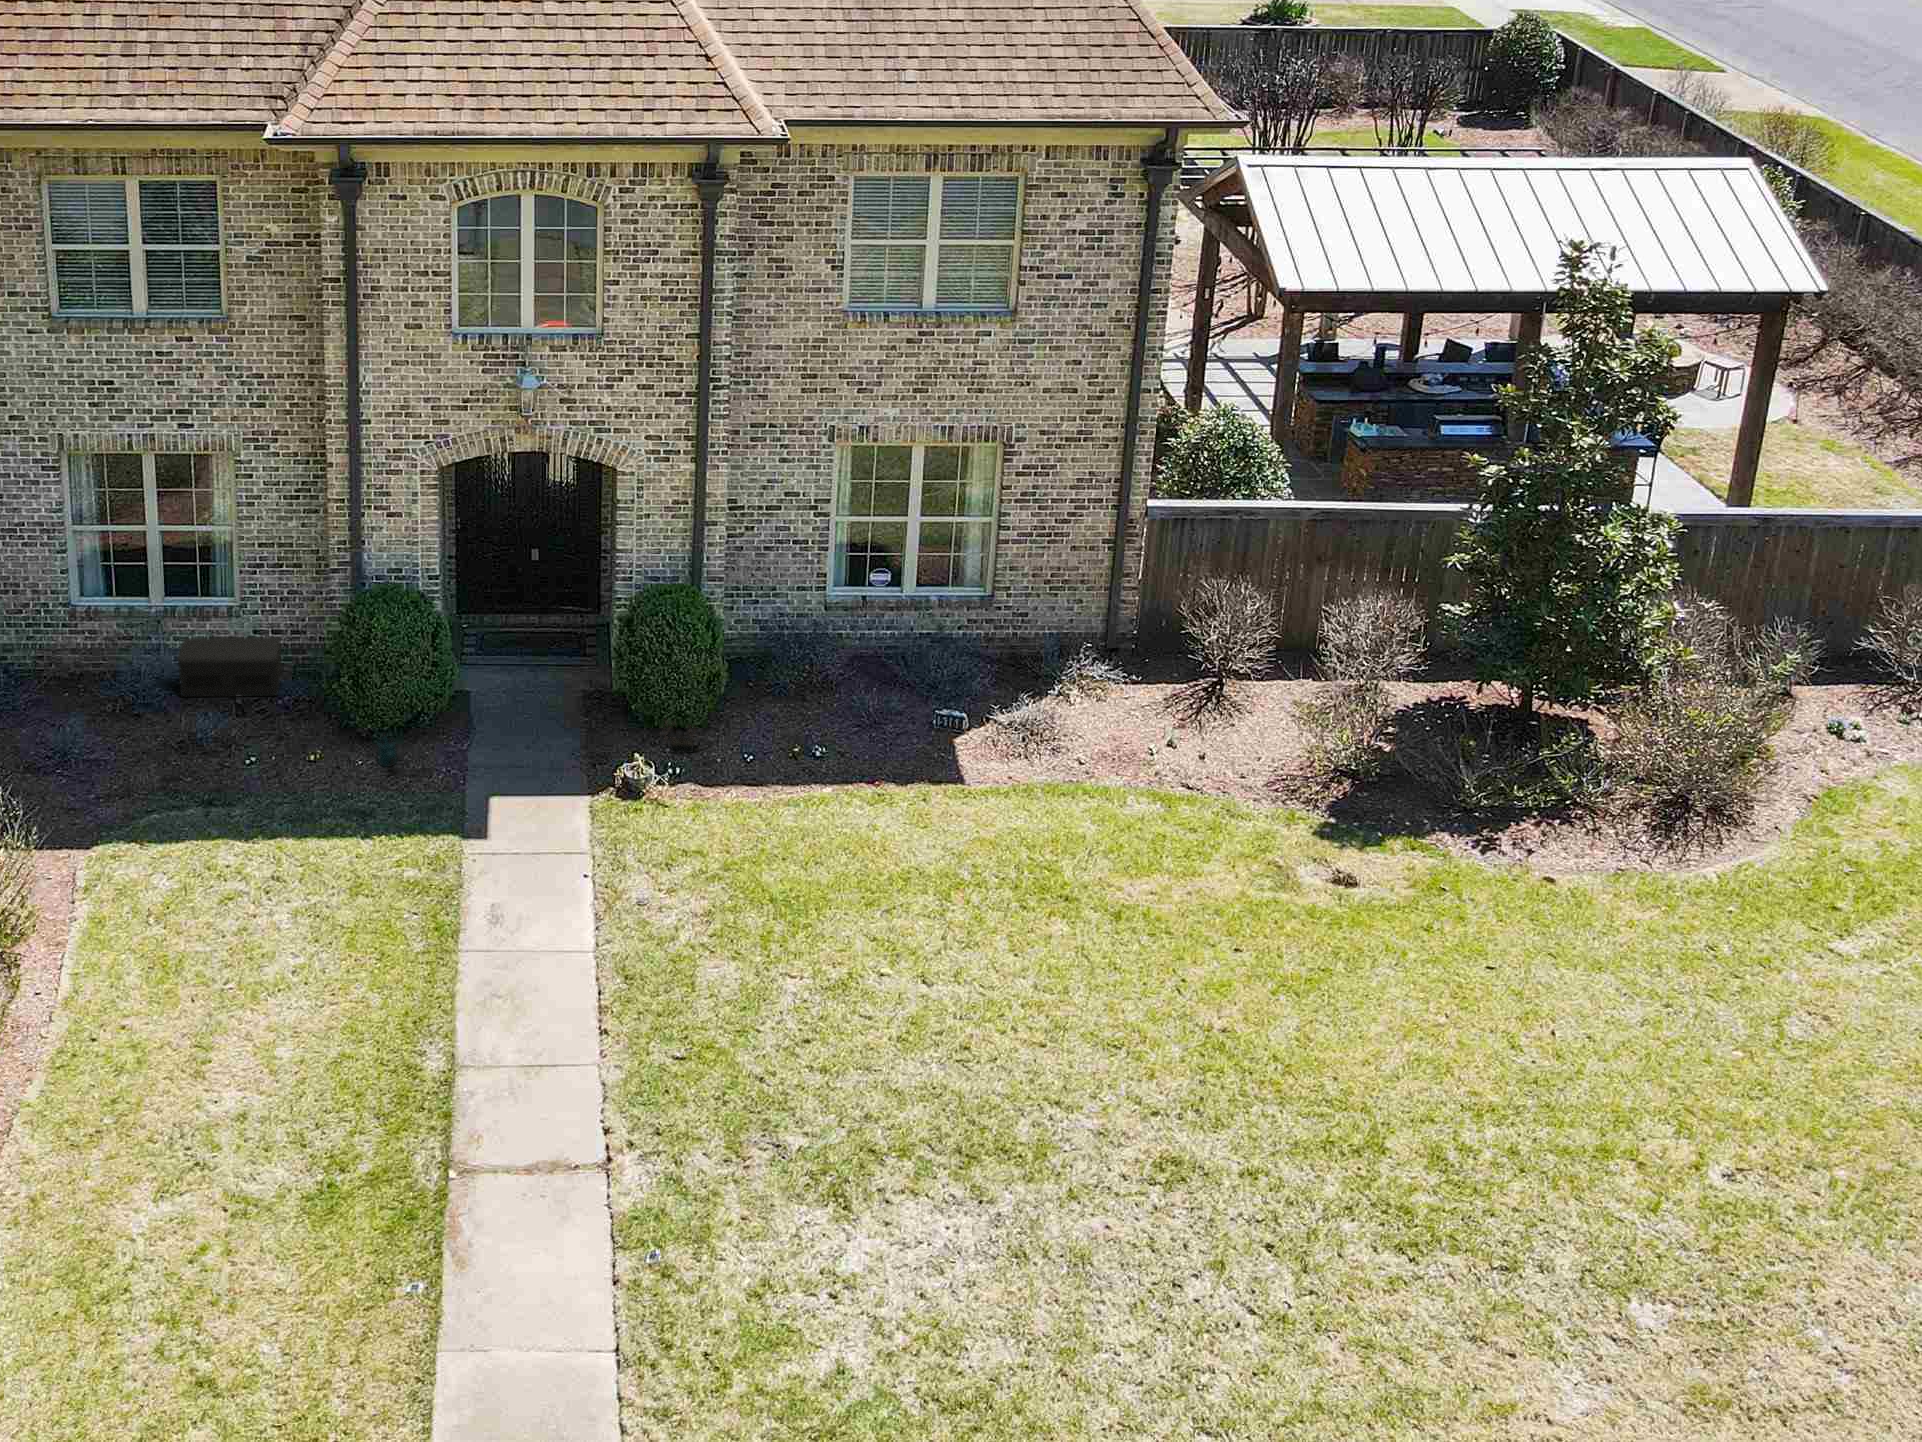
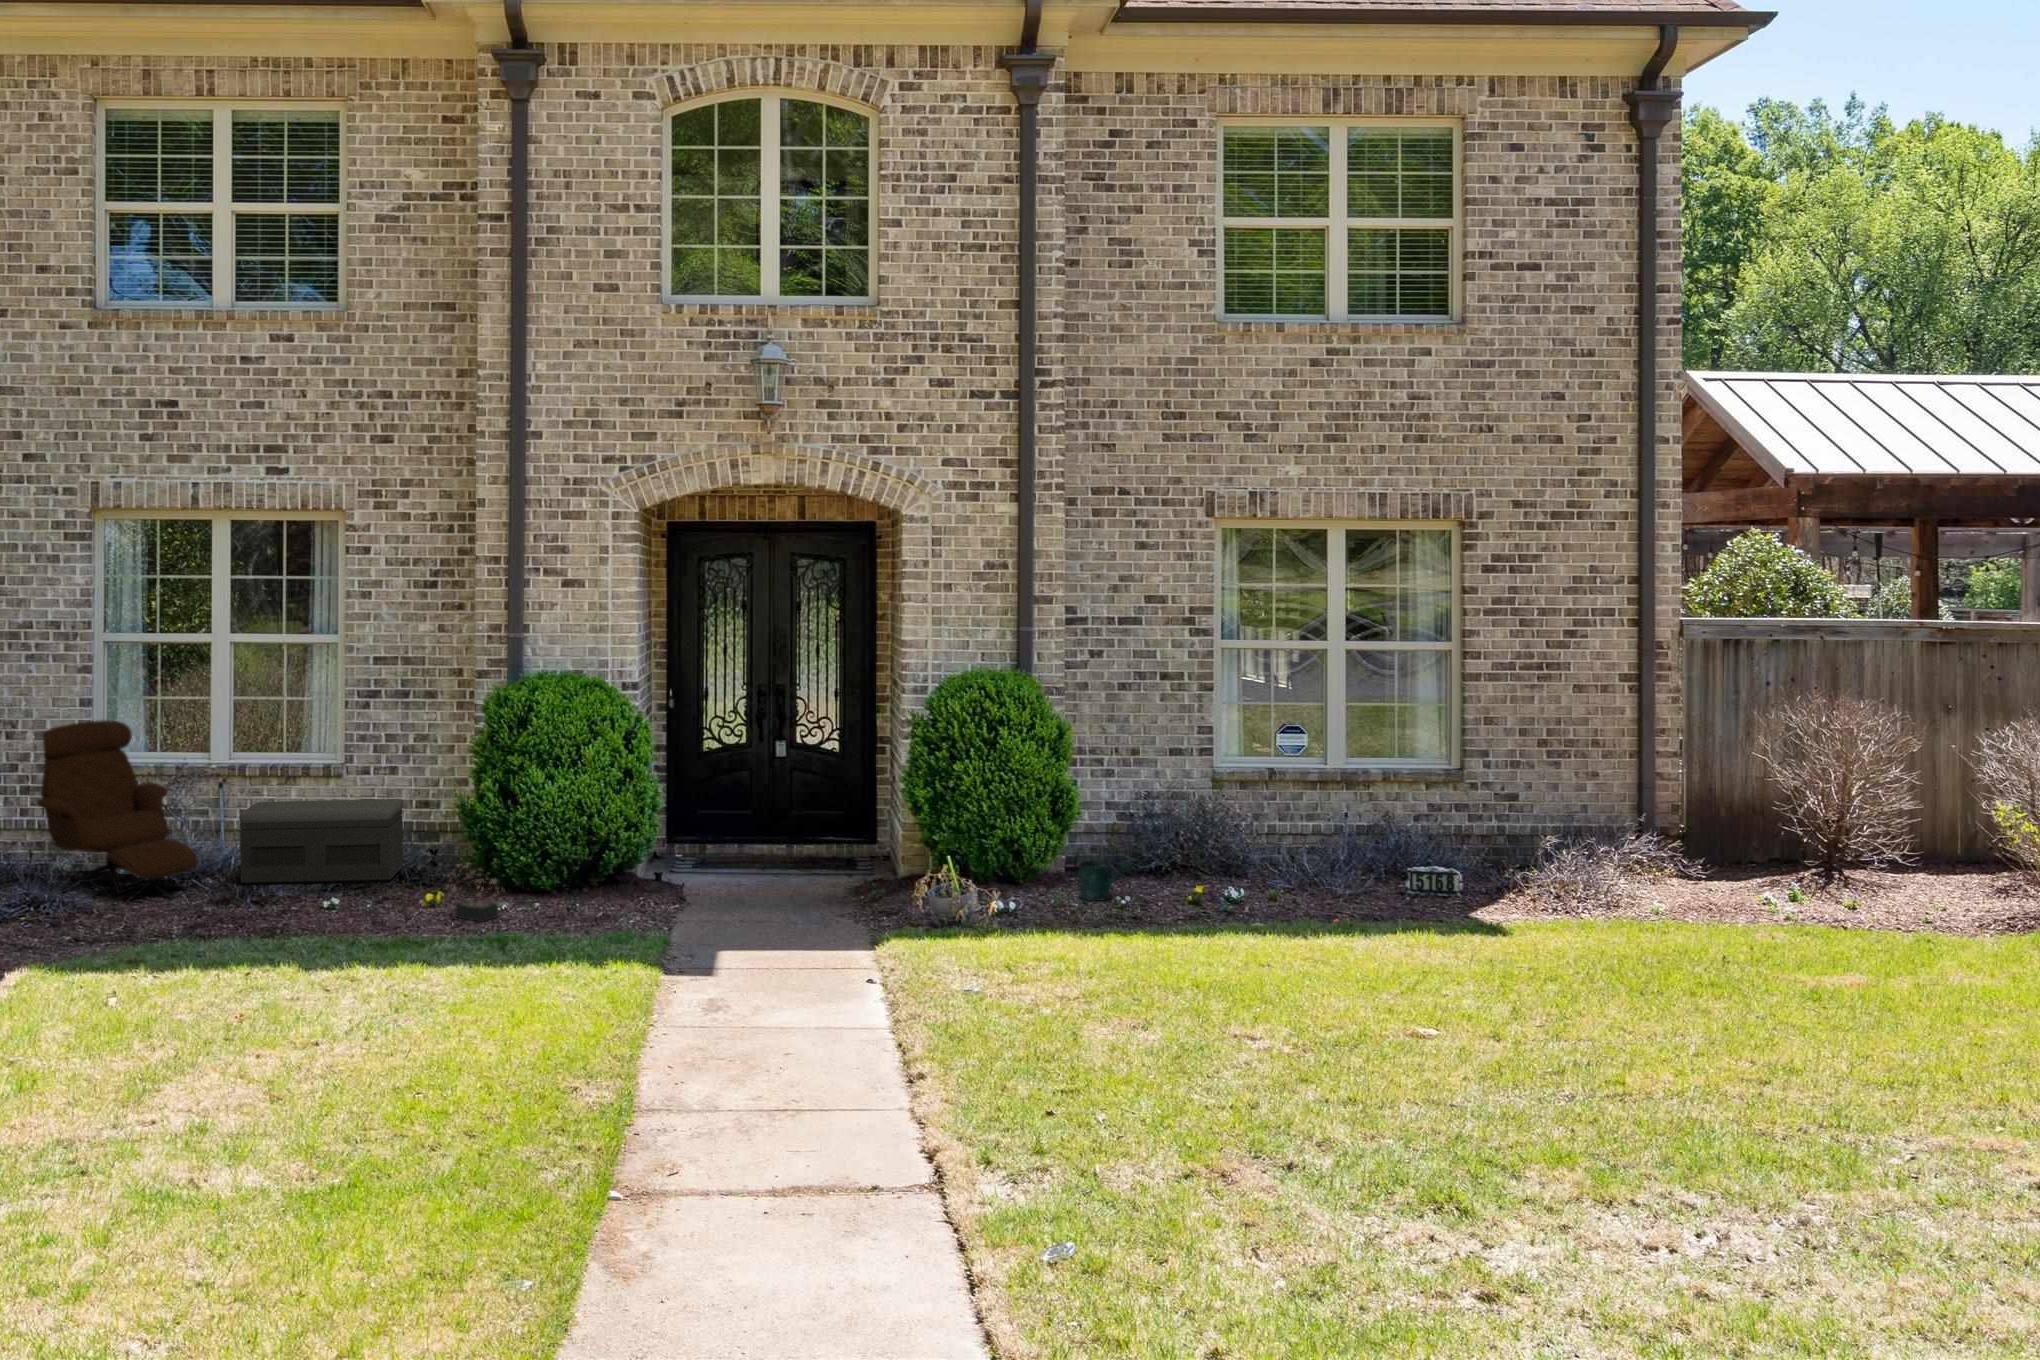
lounge chair: none [42,583,153,720] -> present [38,720,197,902]
decorative plant: present [666,723,699,753] -> present [444,865,498,922]
watering can: present [378,732,397,767] -> present [1074,854,1132,901]

